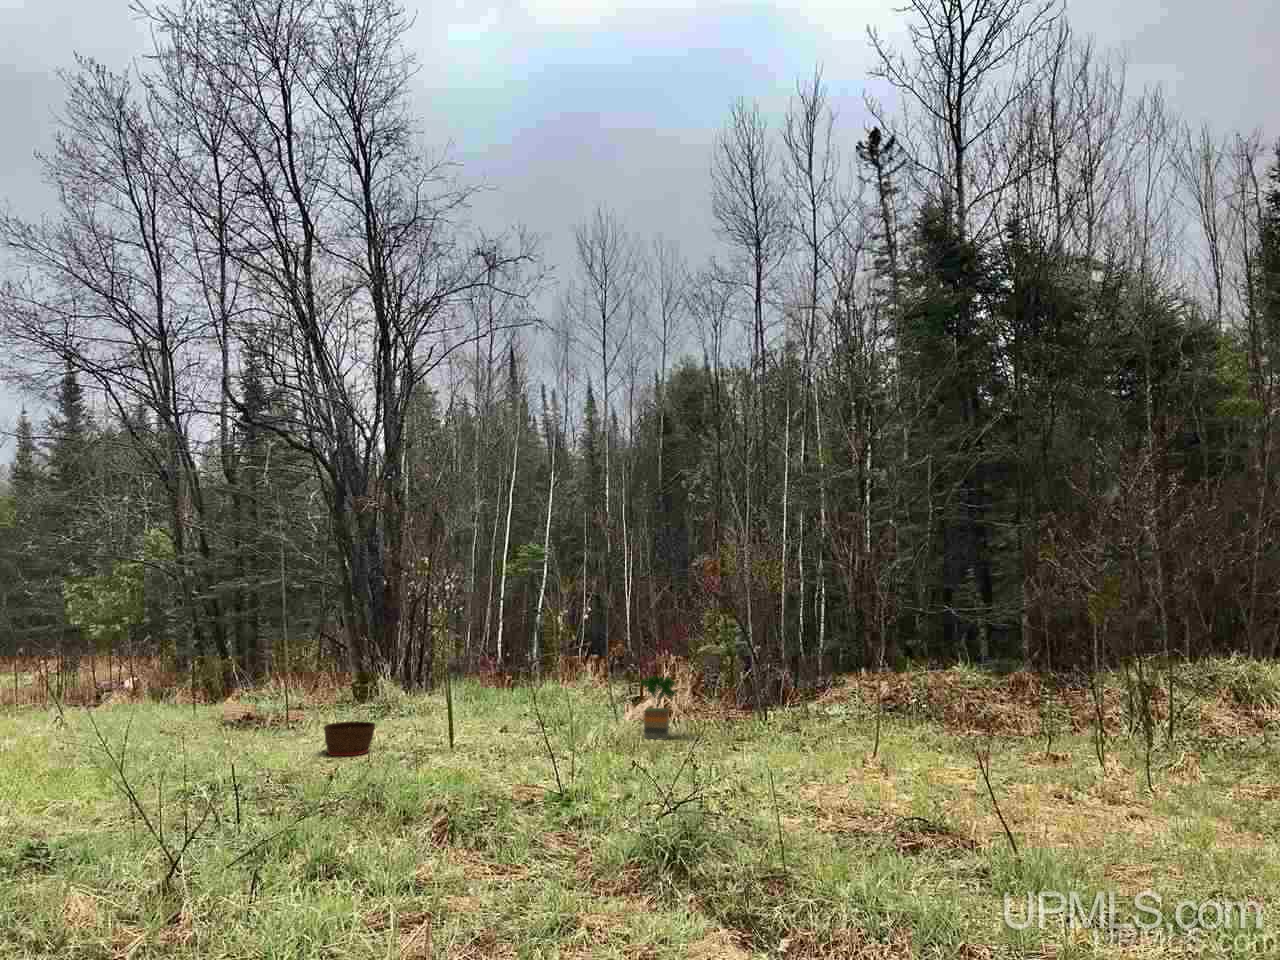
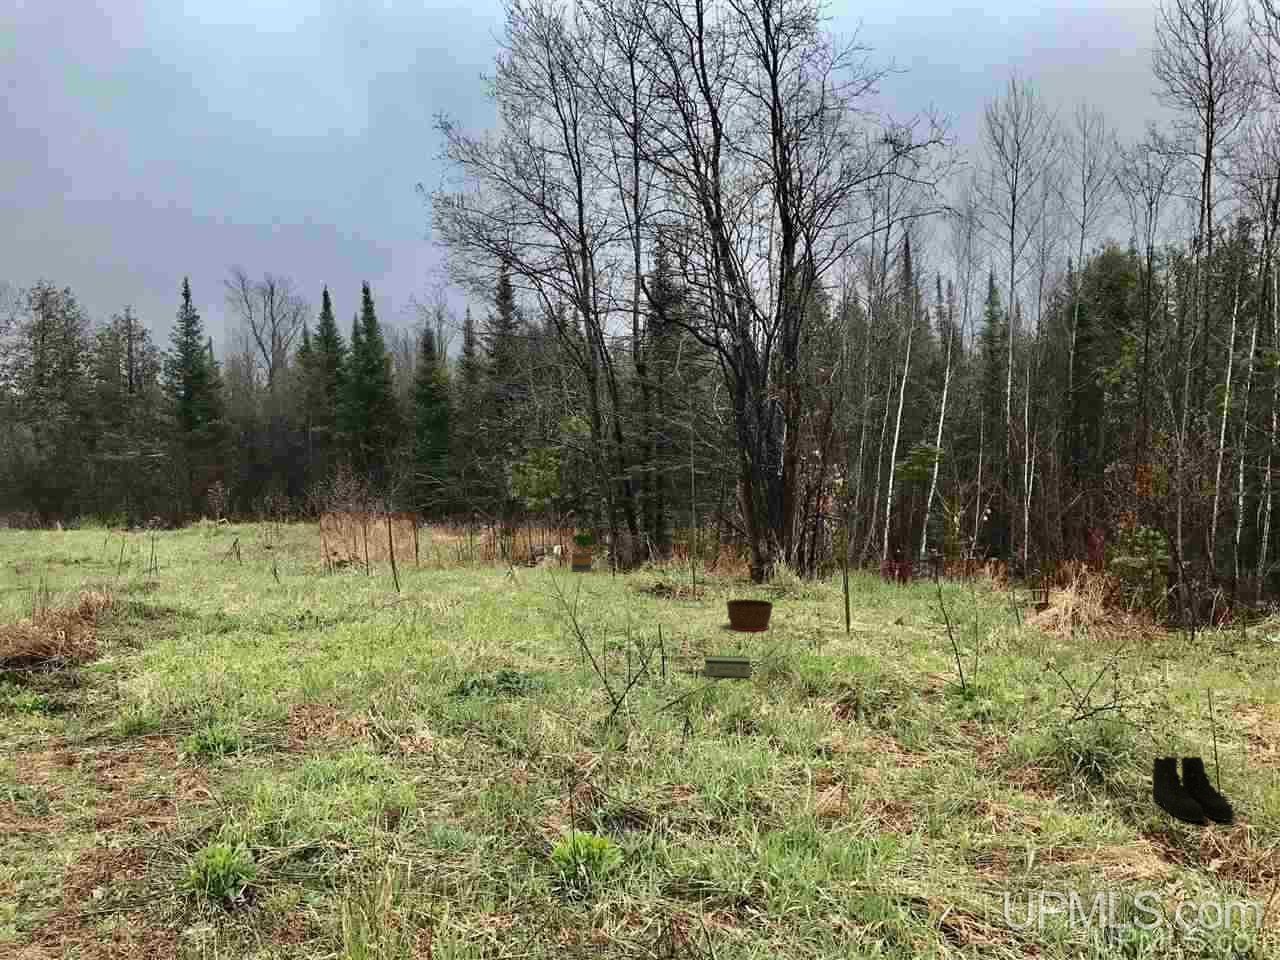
potted tree: present [640,676,677,740] -> present [572,534,595,572]
toolbox: none [284,784,340,812] -> present [705,655,750,677]
boots: none [728,836,797,904] -> present [1152,757,1234,821]

